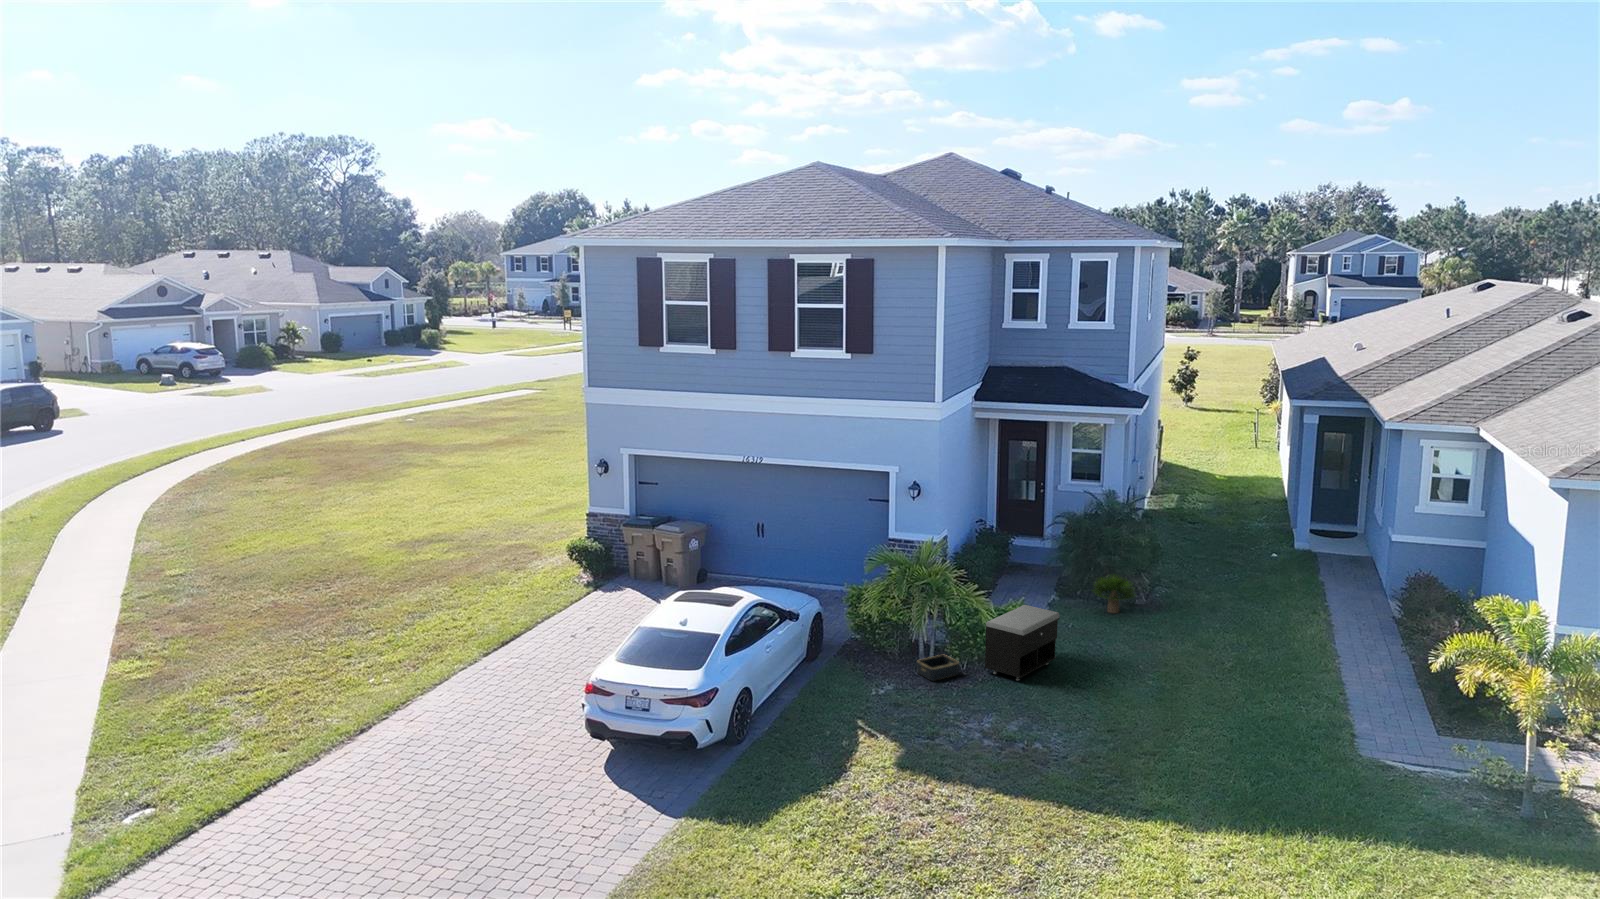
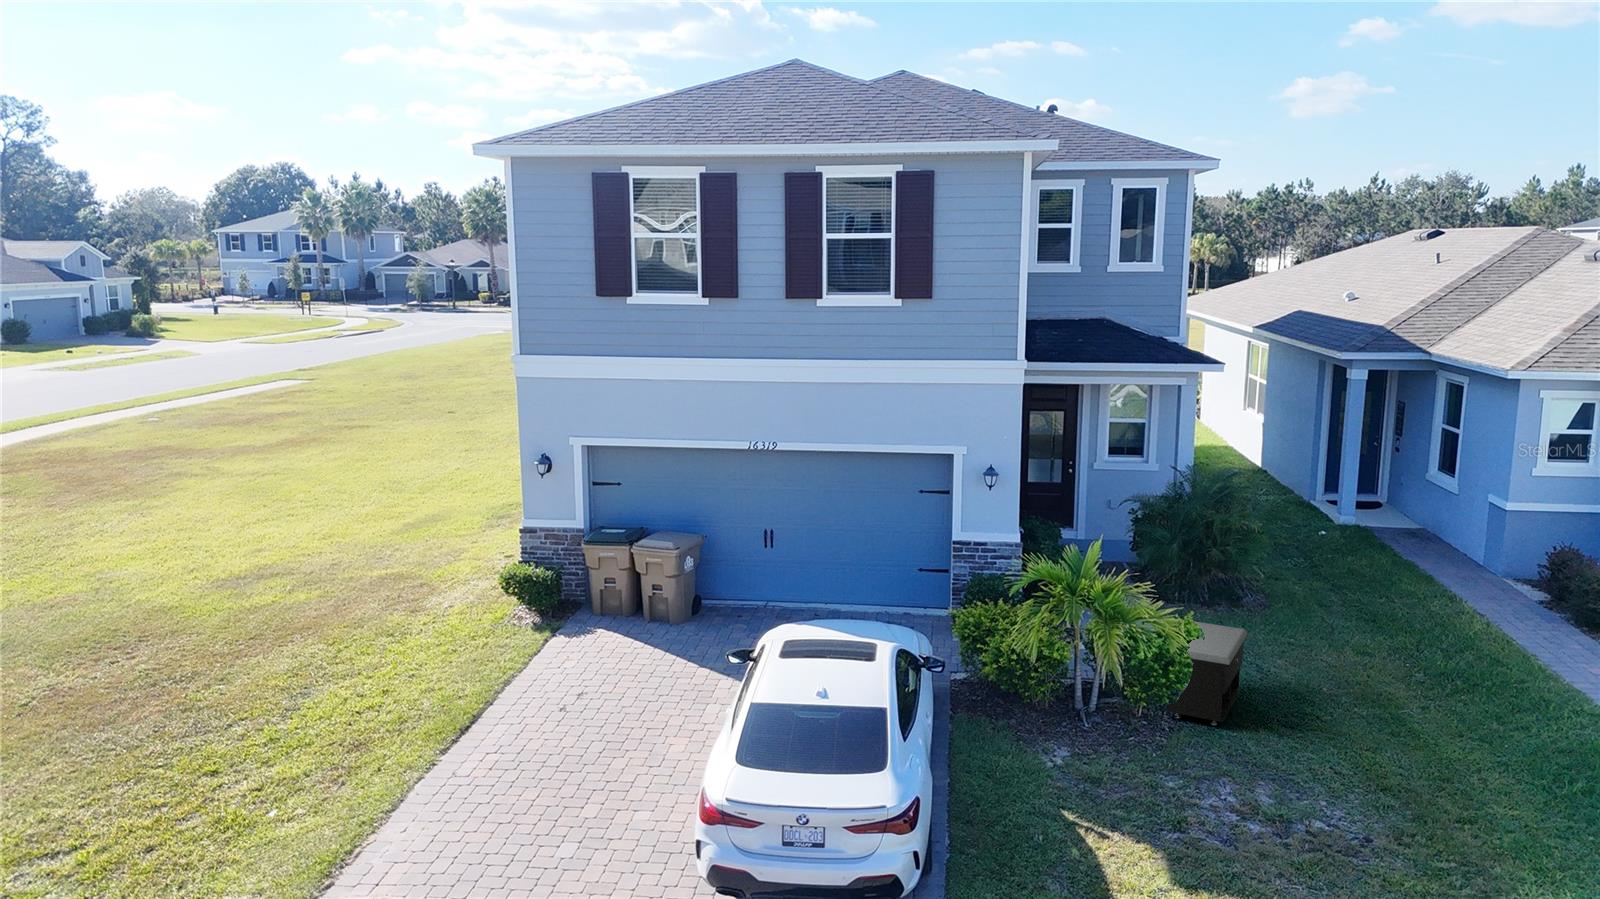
potted plant: present [1093,576,1136,613] -> none [1213,572,1276,623]
basket: present [916,655,960,681] -> none [1078,697,1136,736]

